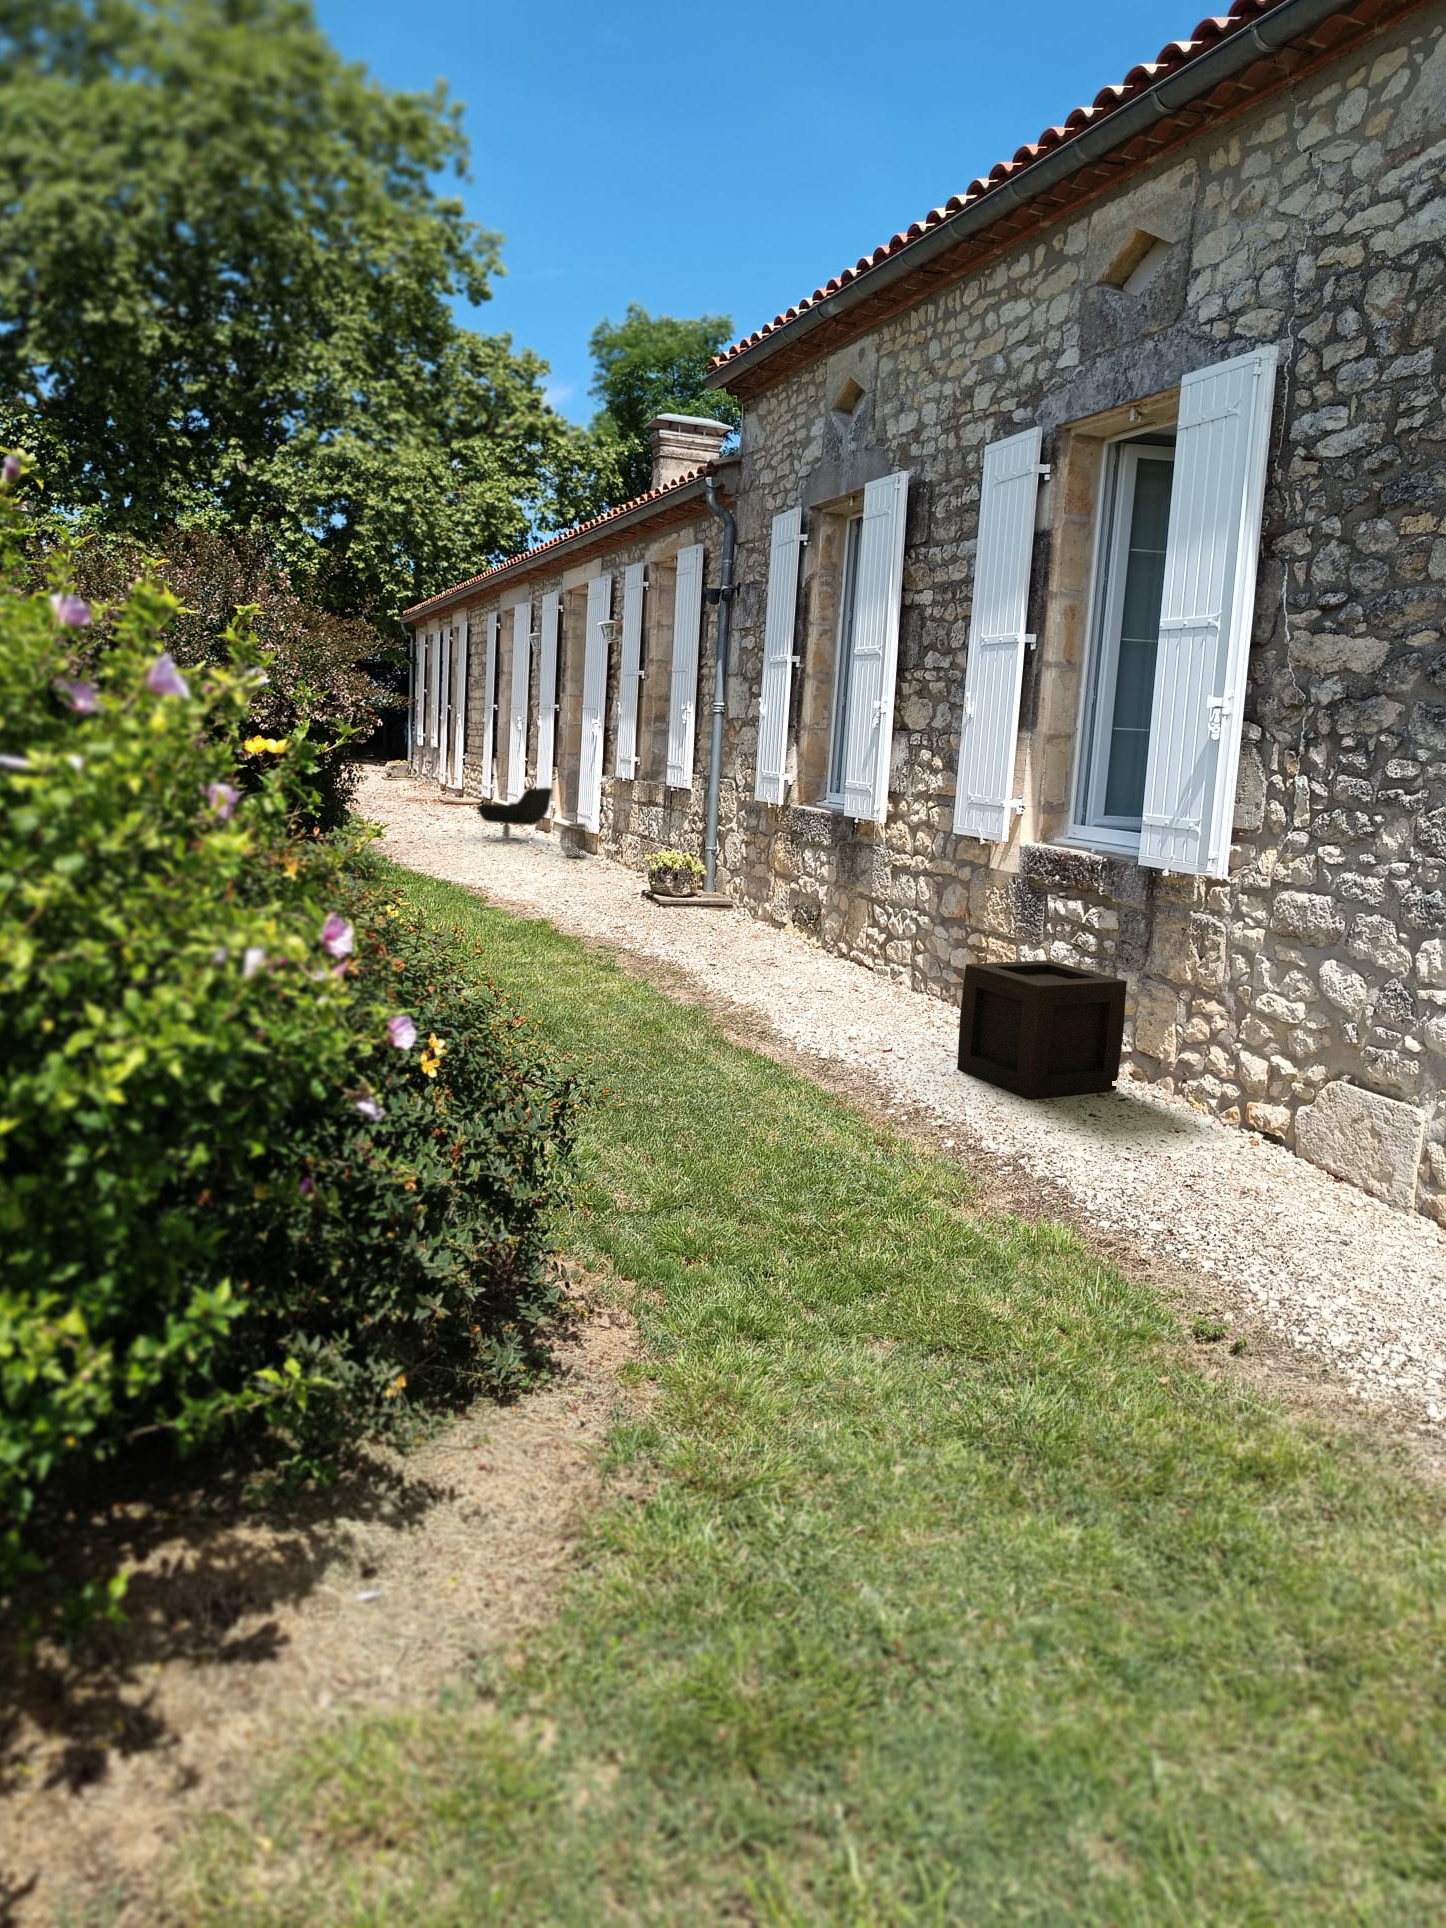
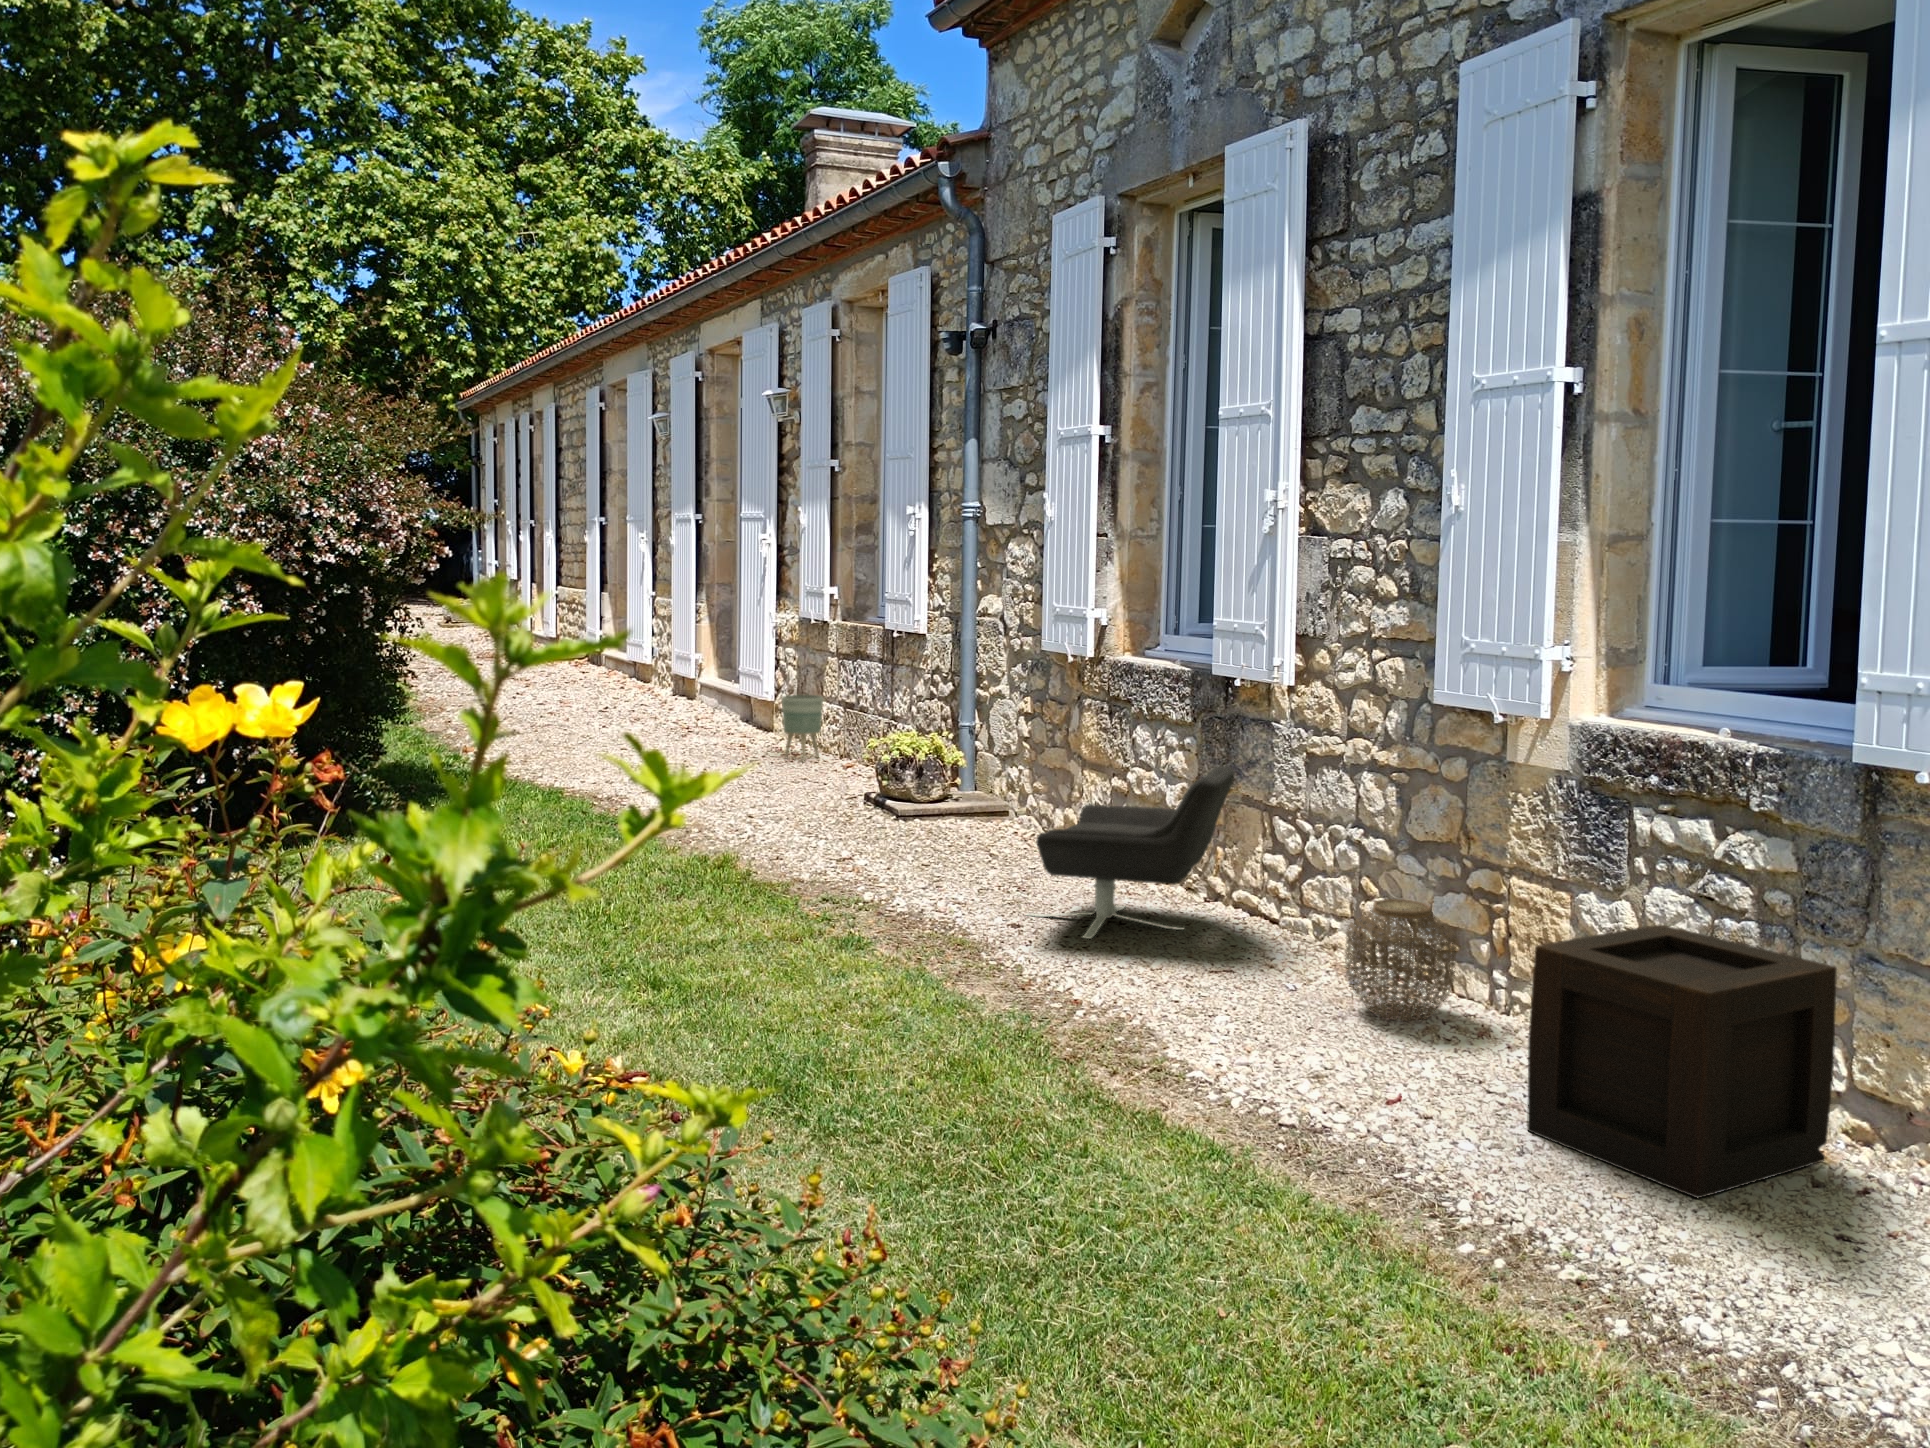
lounge chair: present [477,787,553,841] -> present [1027,765,1235,939]
woven basket: present [560,823,593,858] -> present [1346,899,1456,1021]
planter: none [600,829,629,874] -> present [782,695,823,762]

